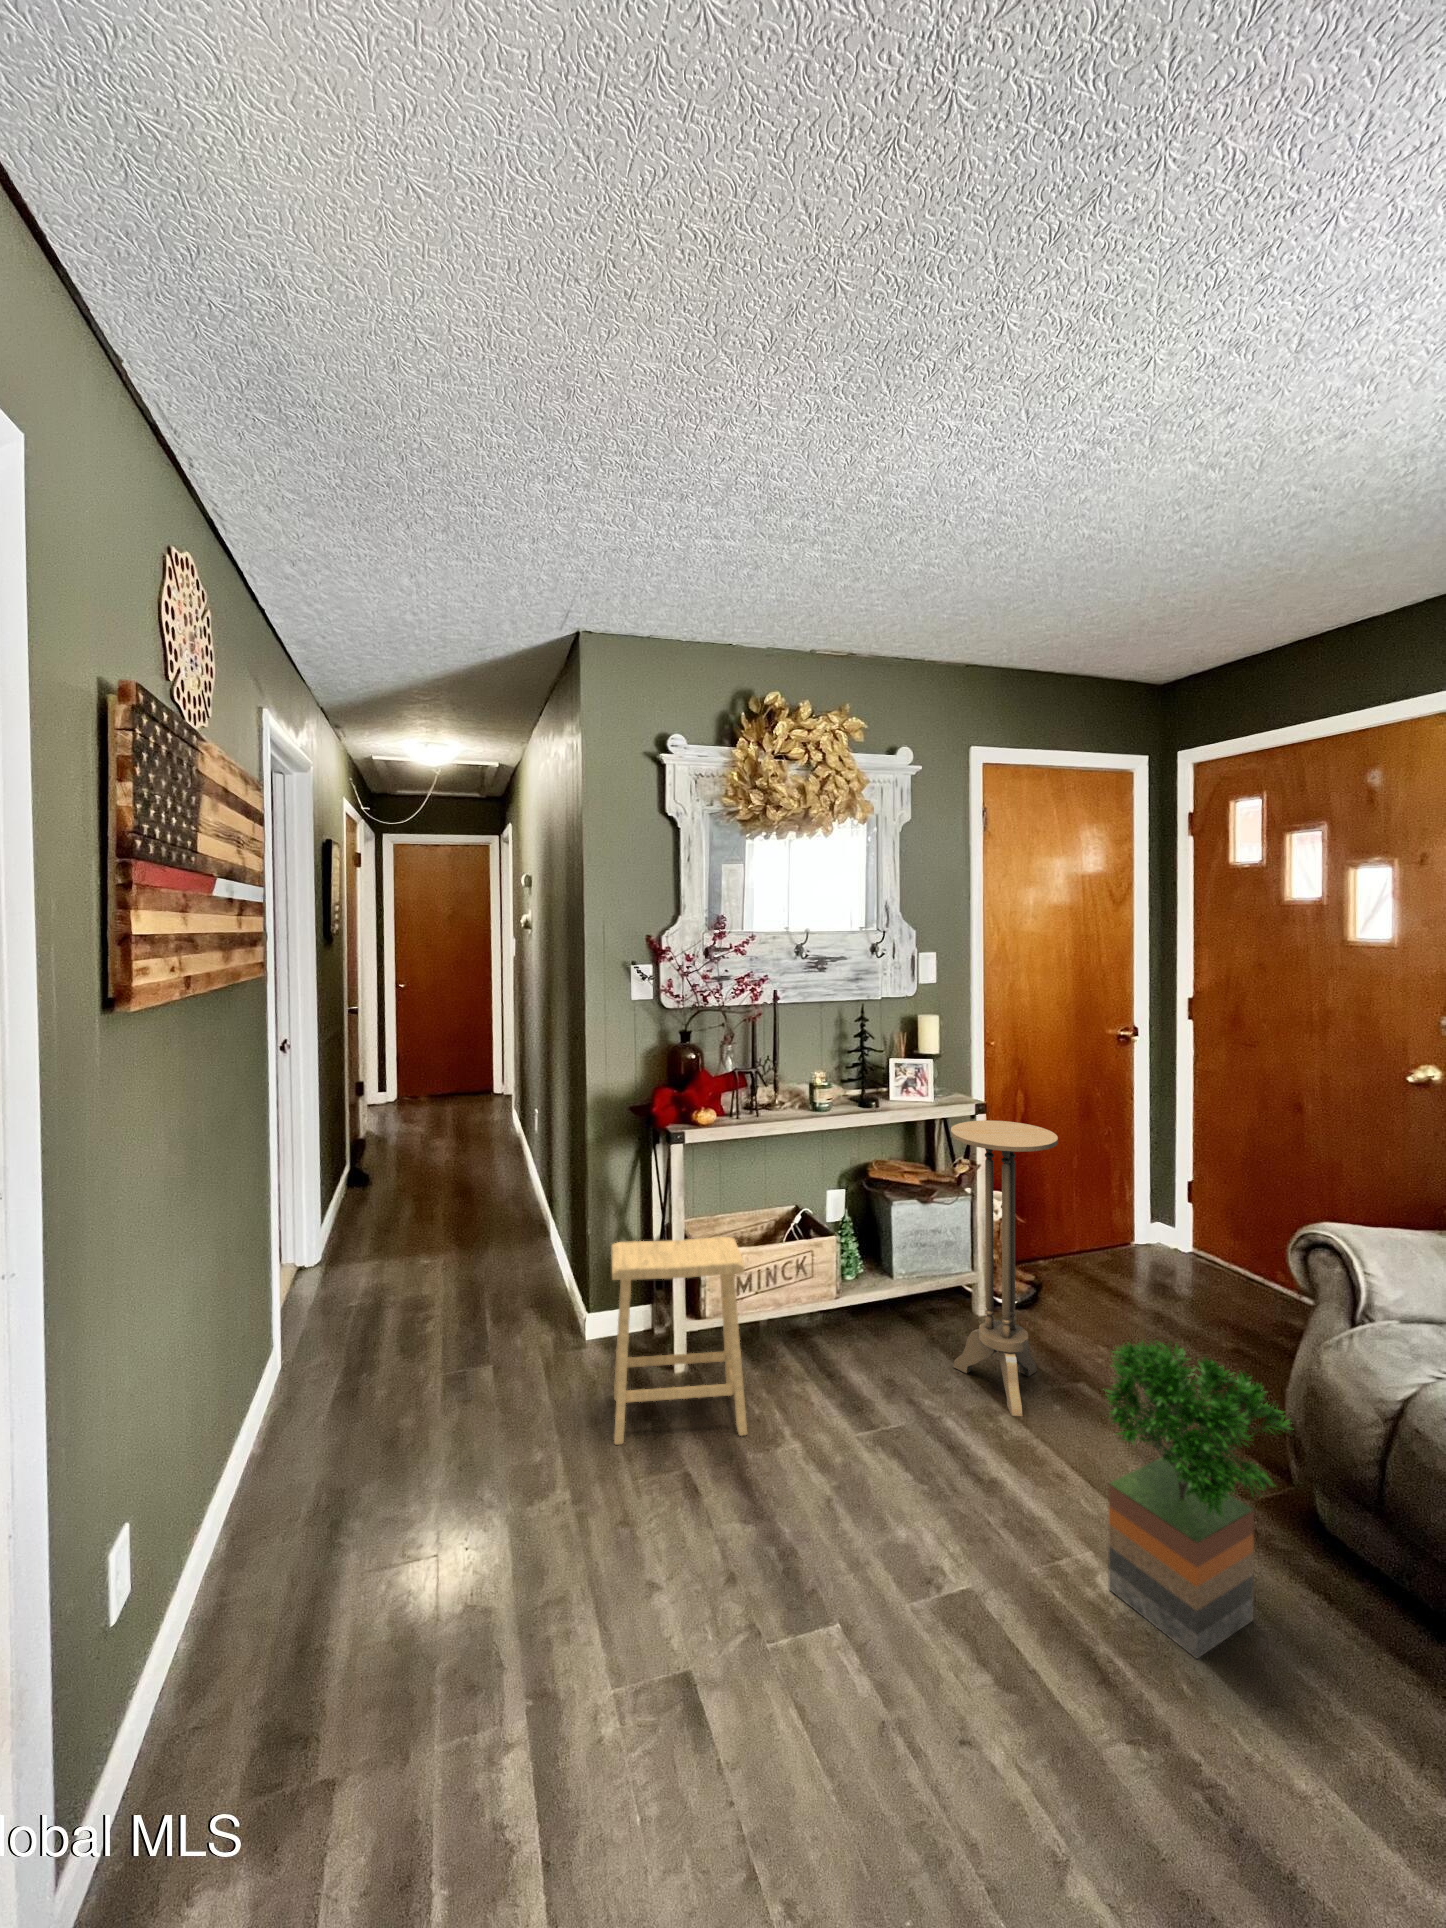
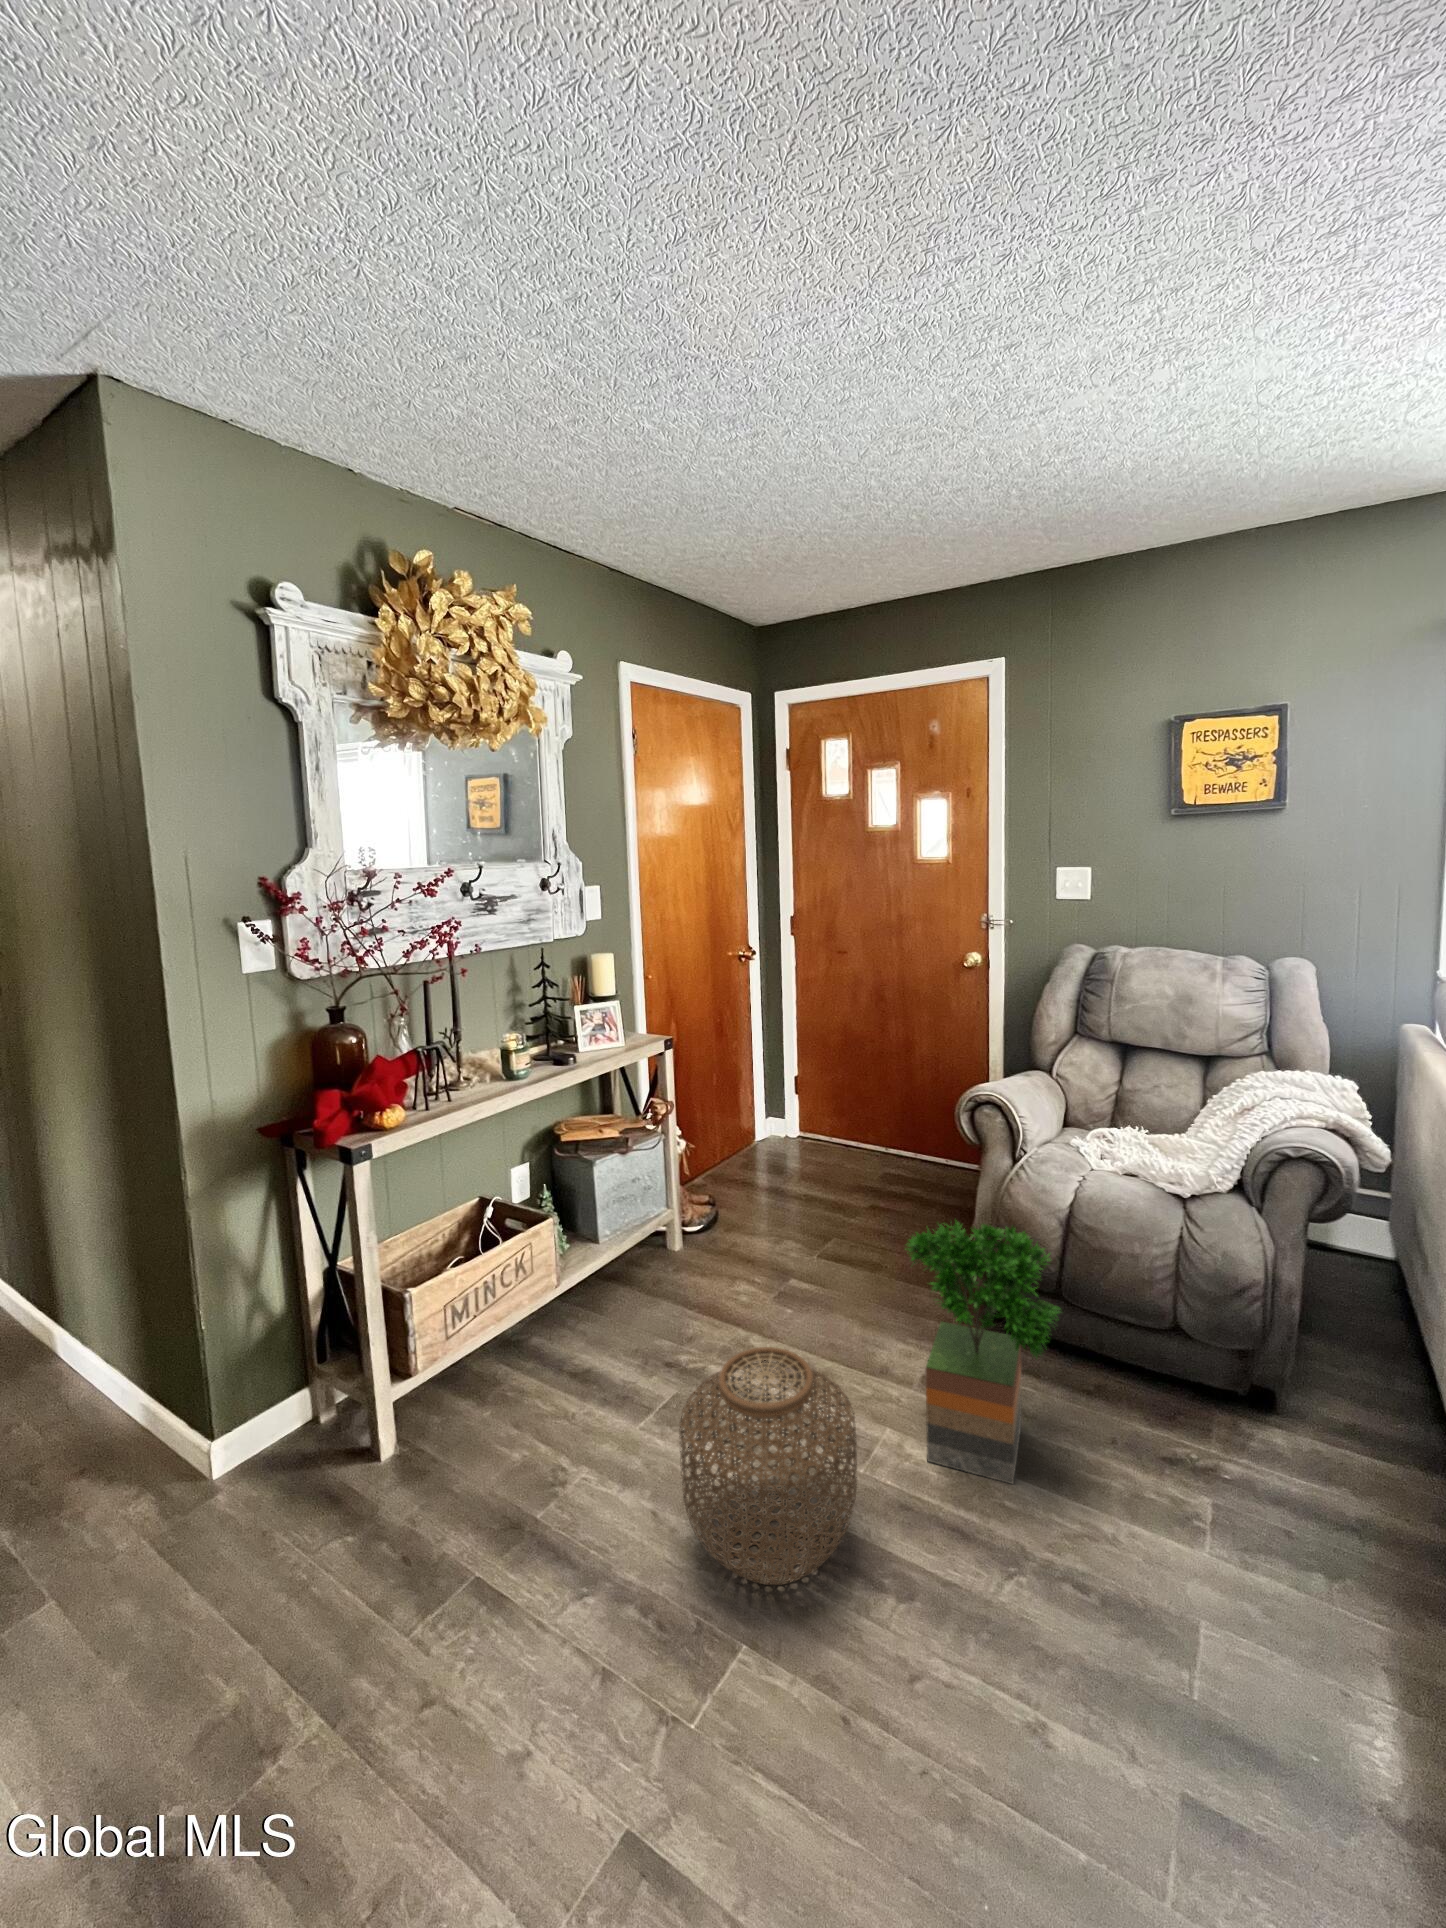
side table: present [951,1120,1058,1417] -> none [678,1051,781,1338]
footstool: present [612,1237,747,1445] -> none [291,1260,522,1603]
woven basket: none [827,1380,992,1602] -> present [679,1347,857,1585]

